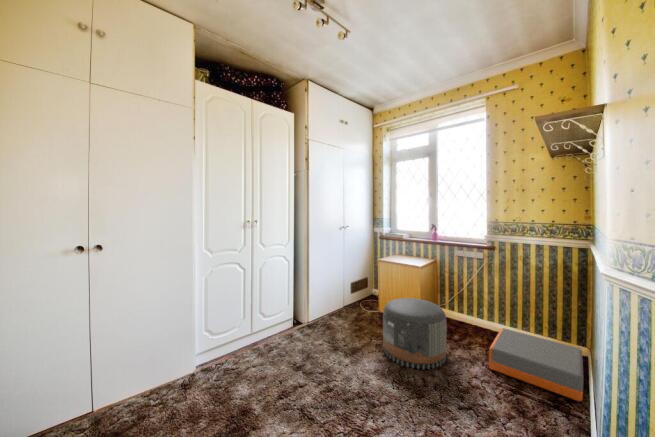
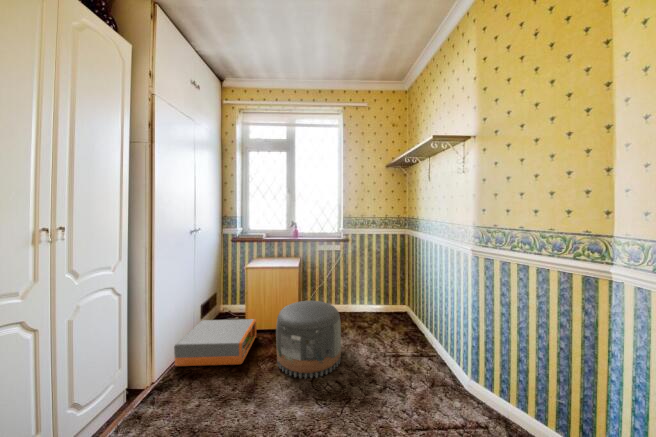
storage box: present [489,328,583,401] -> present [174,319,256,366]

